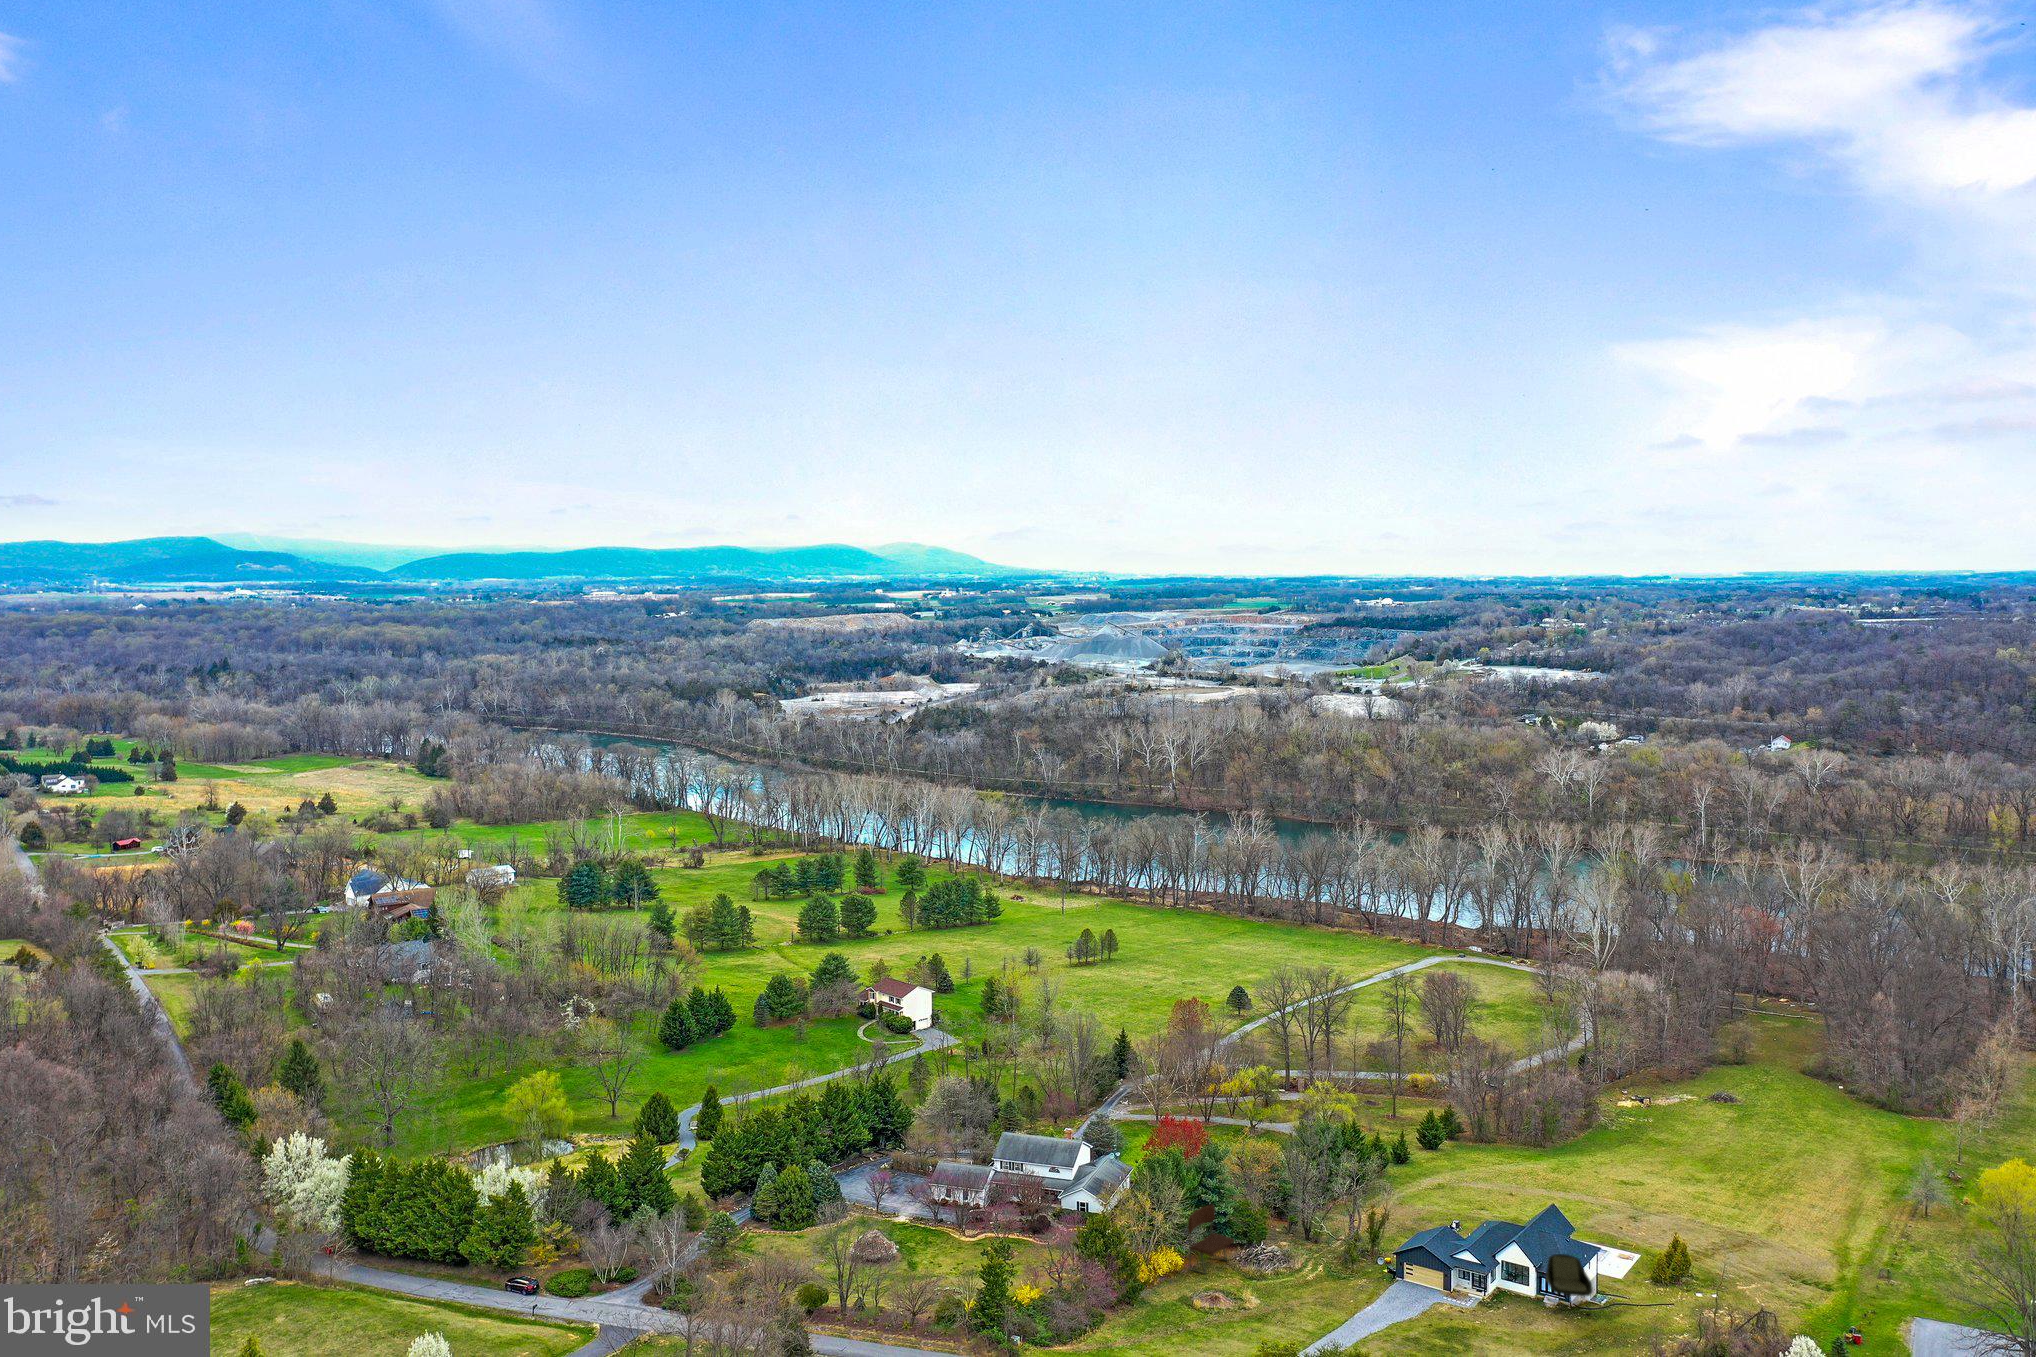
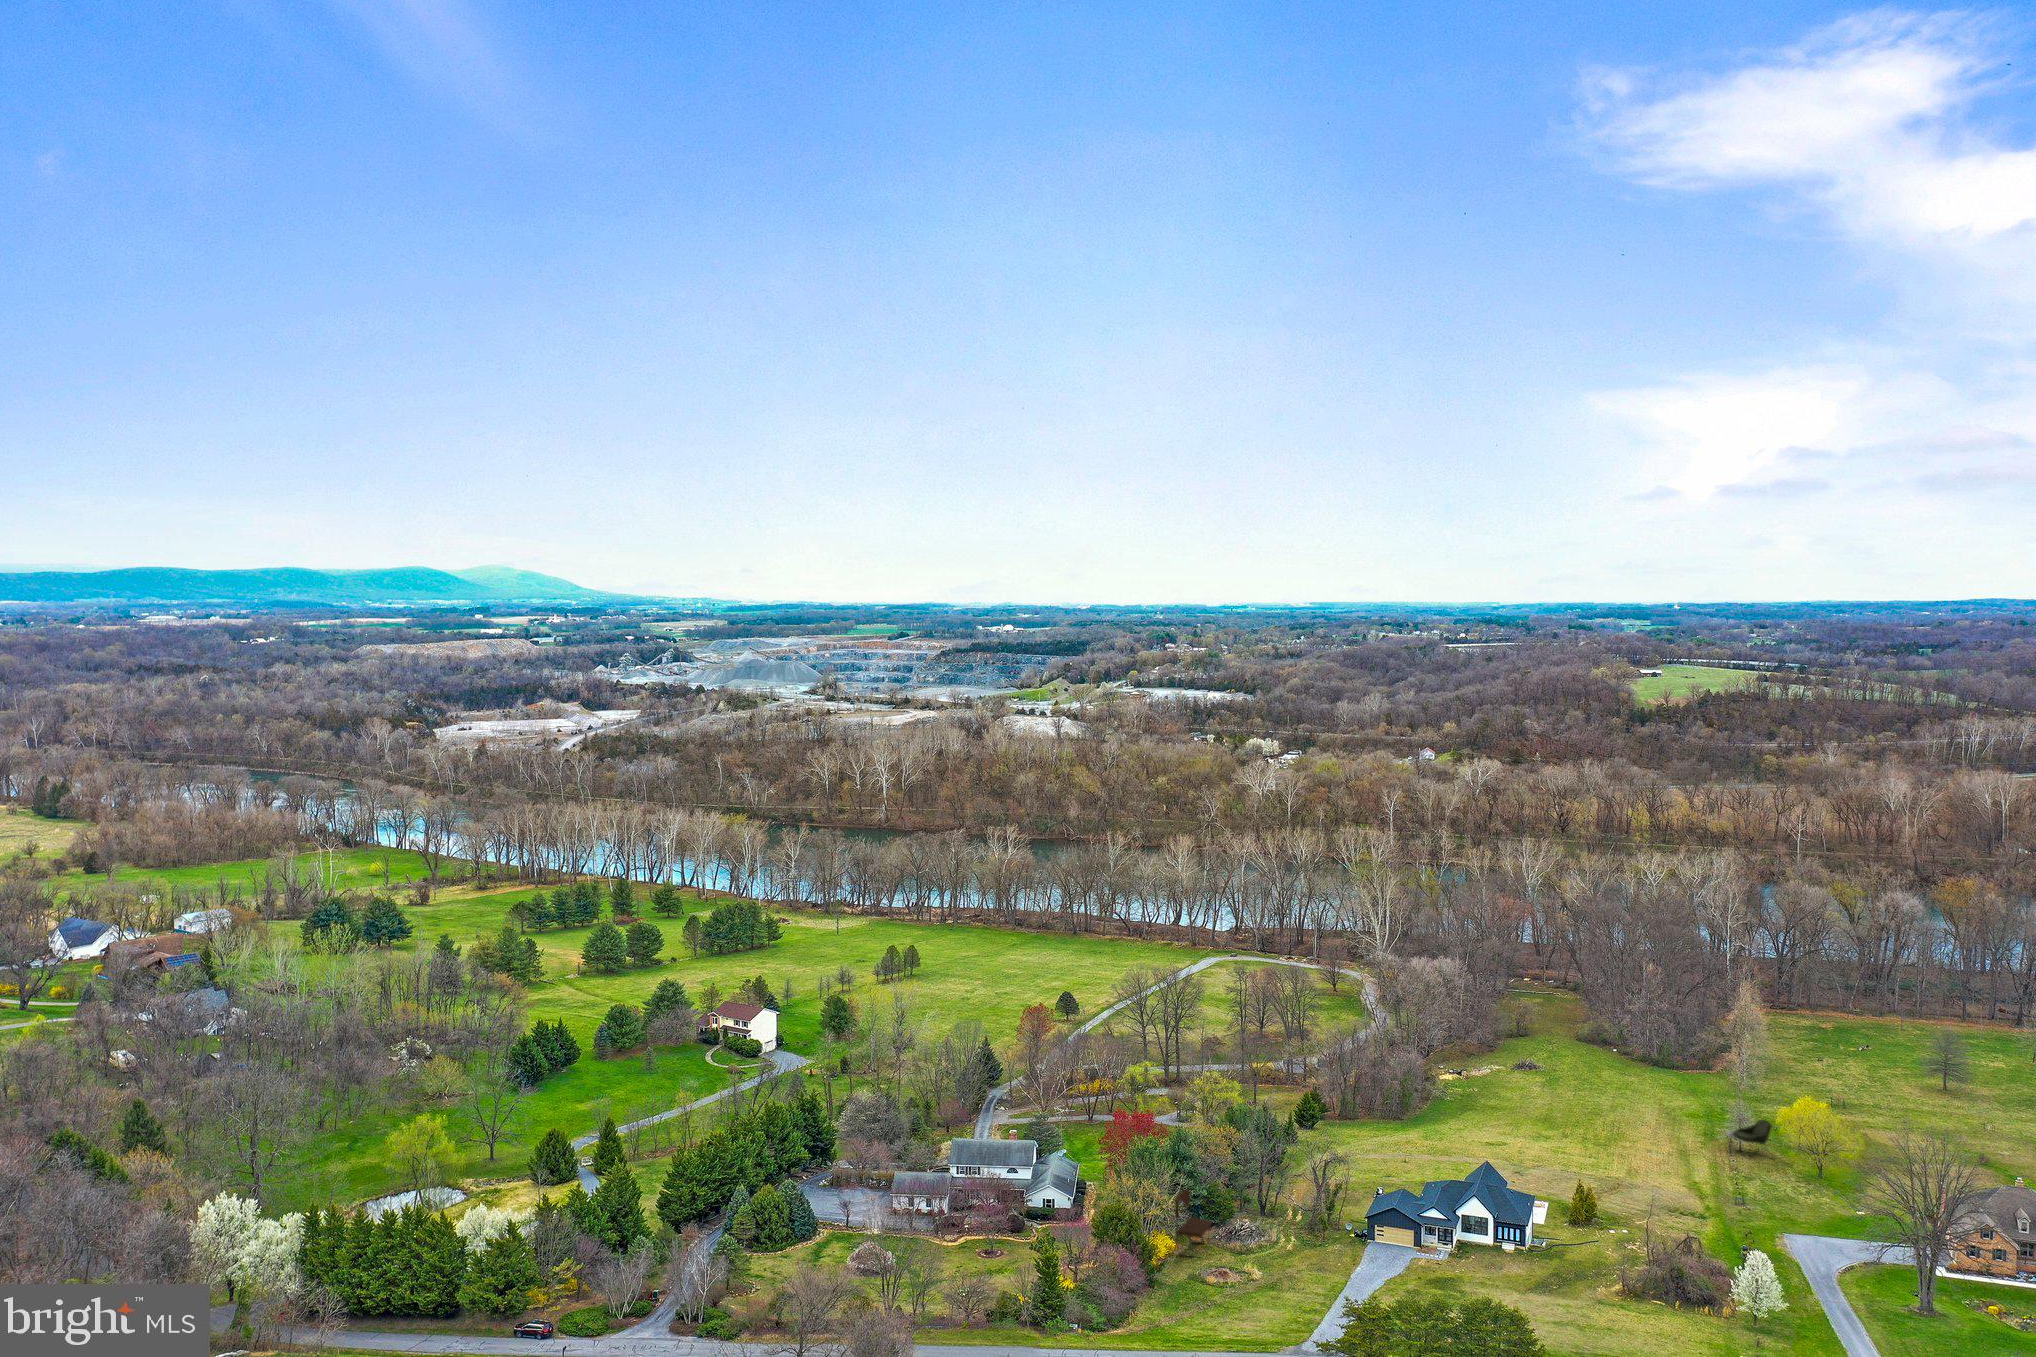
lounge chair: present [1546,1254,1593,1303] -> present [1733,1120,1771,1154]

